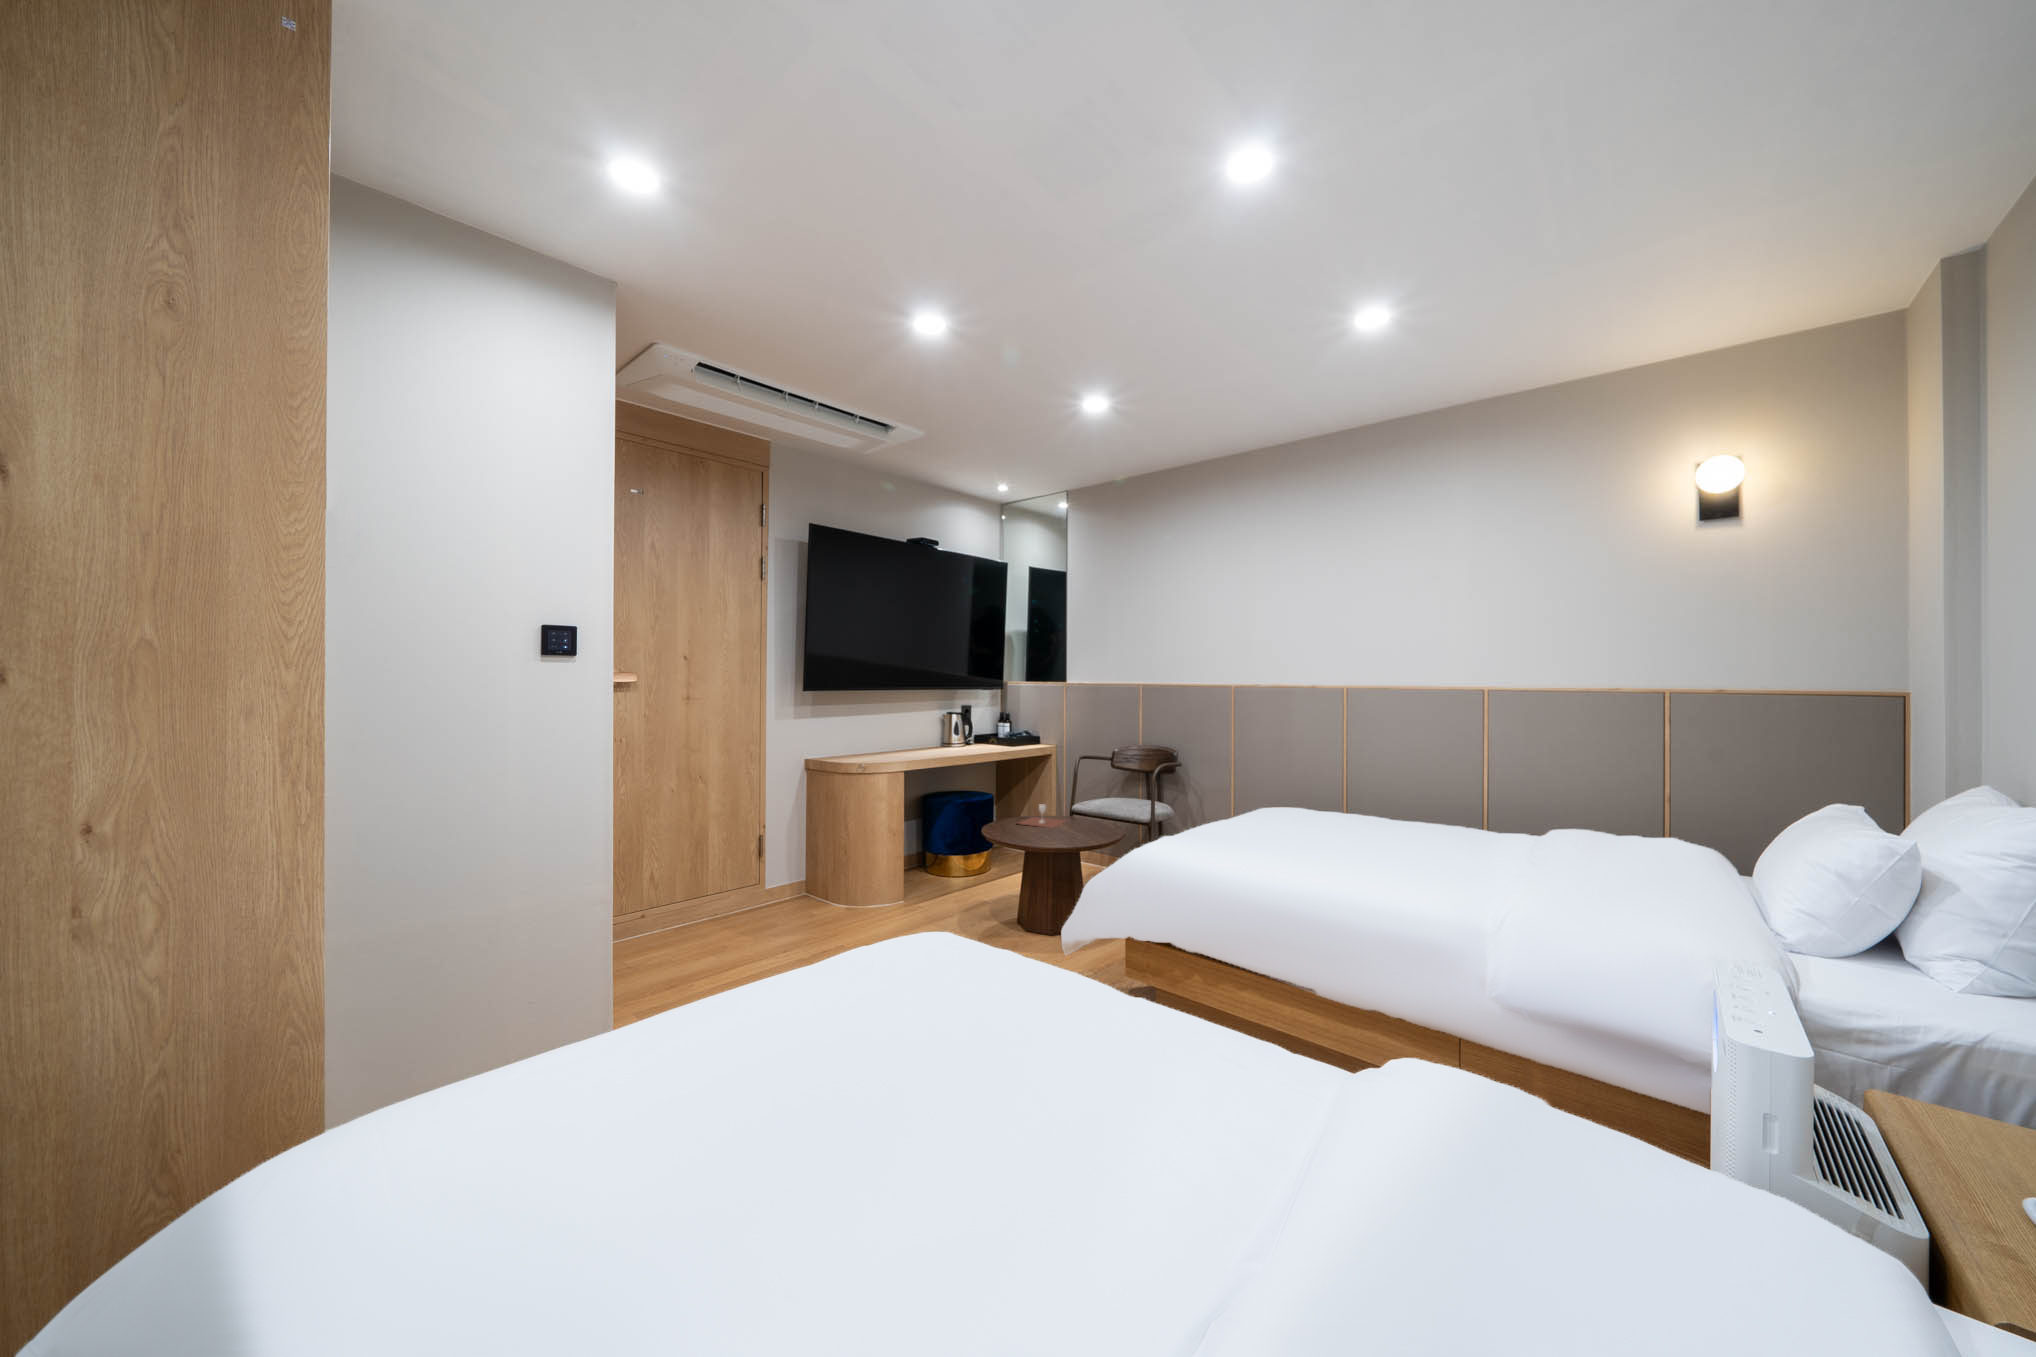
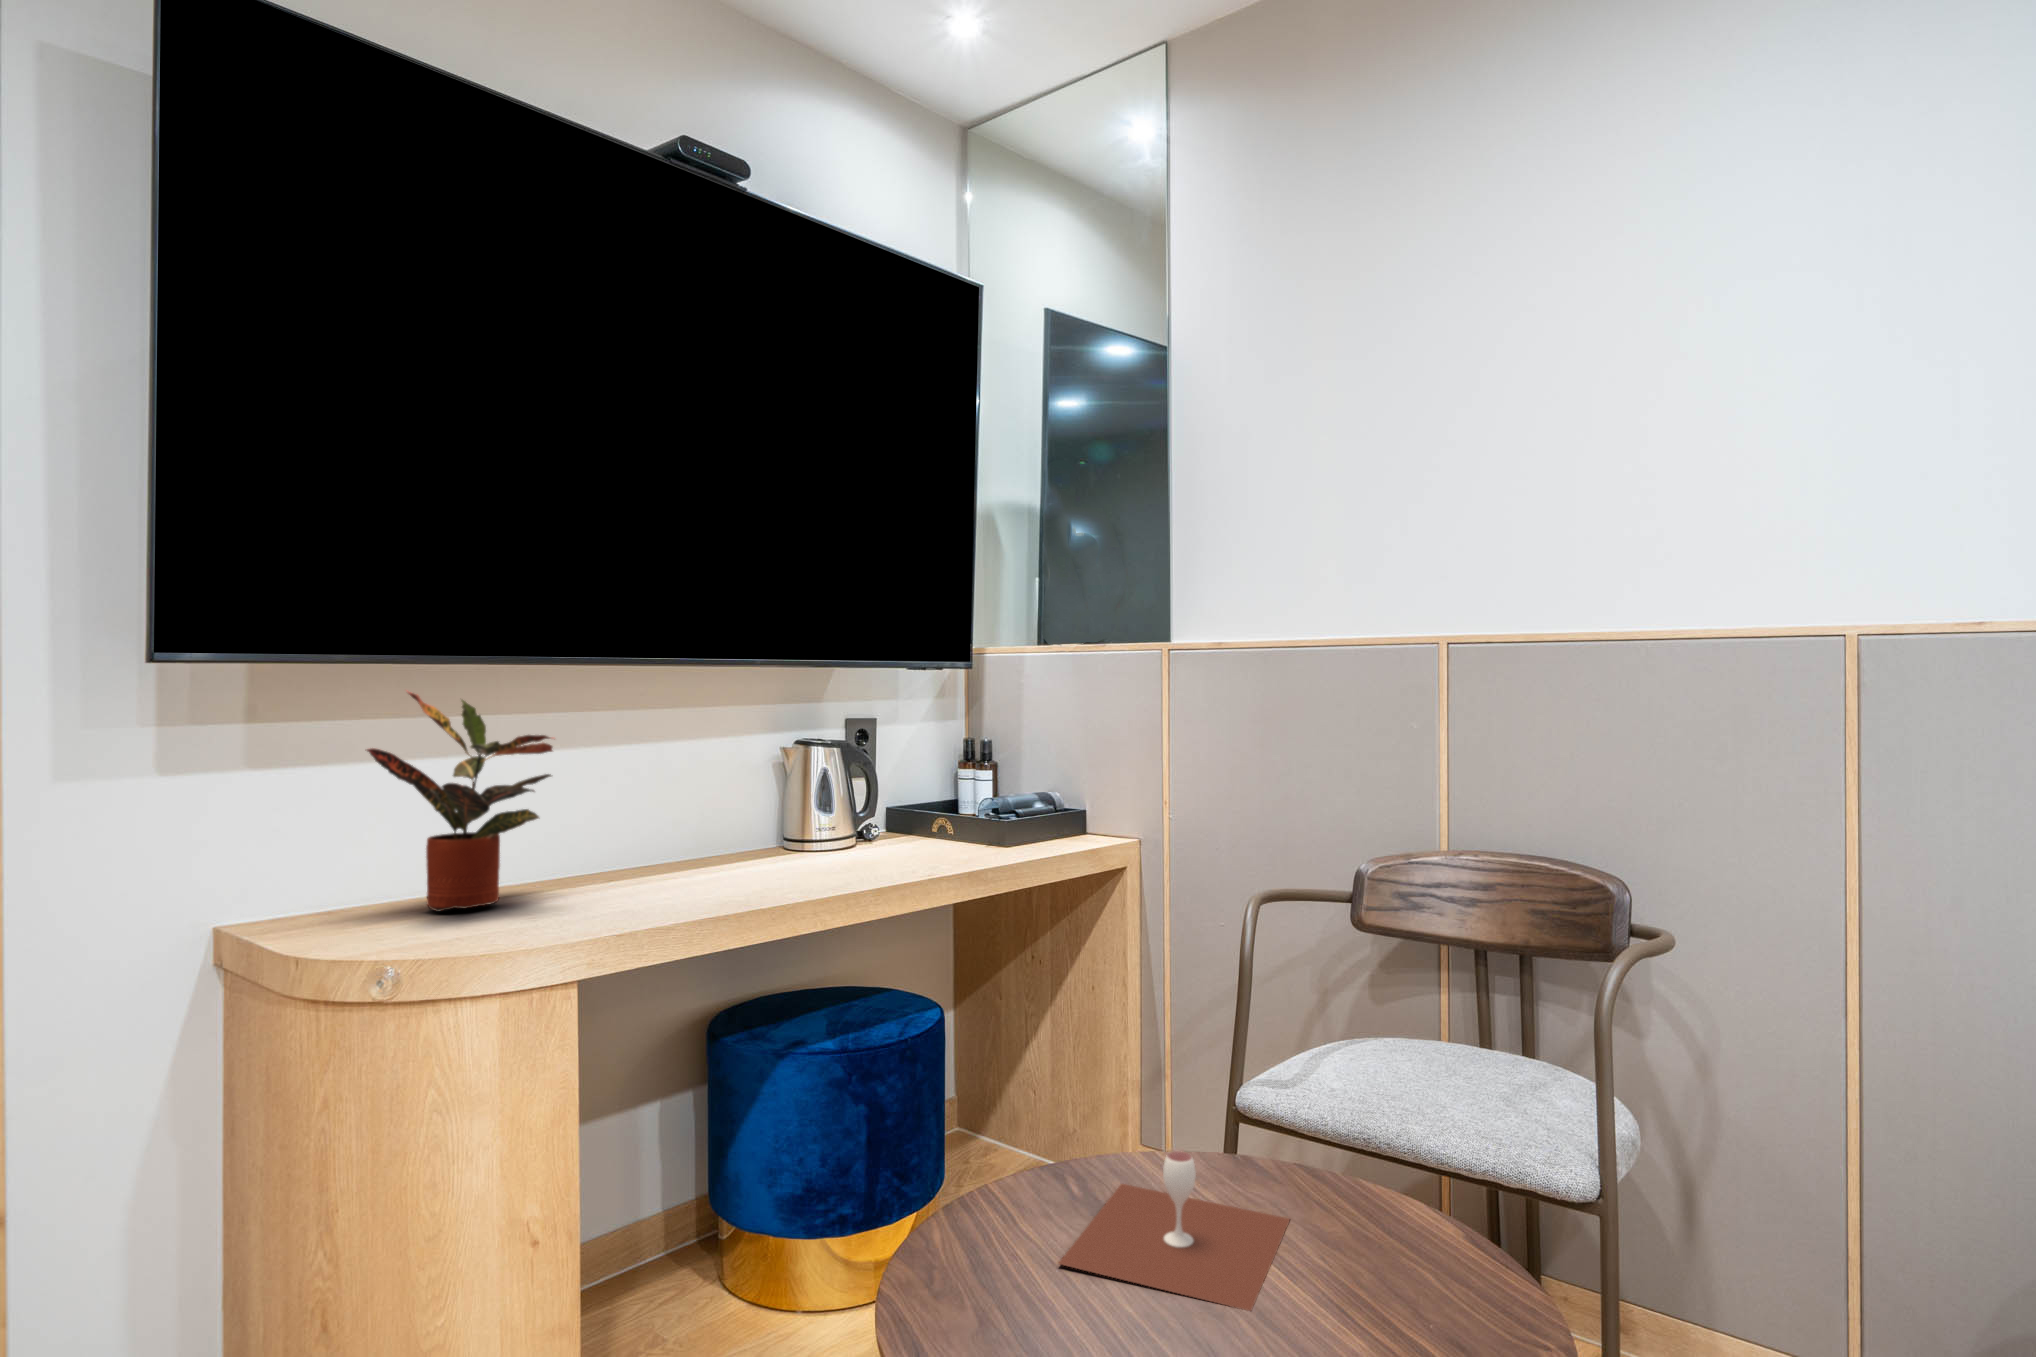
potted plant: none [847,700,893,757] -> present [367,691,552,912]

